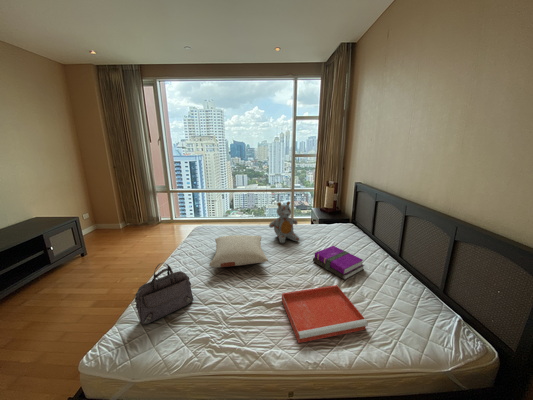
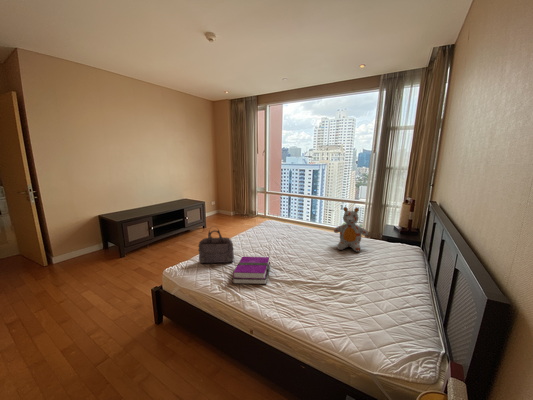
pillow: present [210,235,268,267] -> none [257,229,319,254]
notebook: present [313,246,364,280] -> present [232,257,270,284]
tray: present [282,285,368,343] -> none [264,273,338,318]

